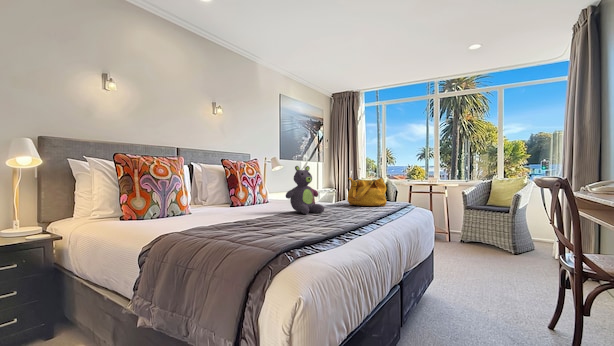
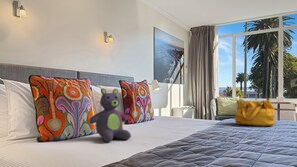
stuffed bear: present [286,166,324,214] -> present [89,88,131,142]

